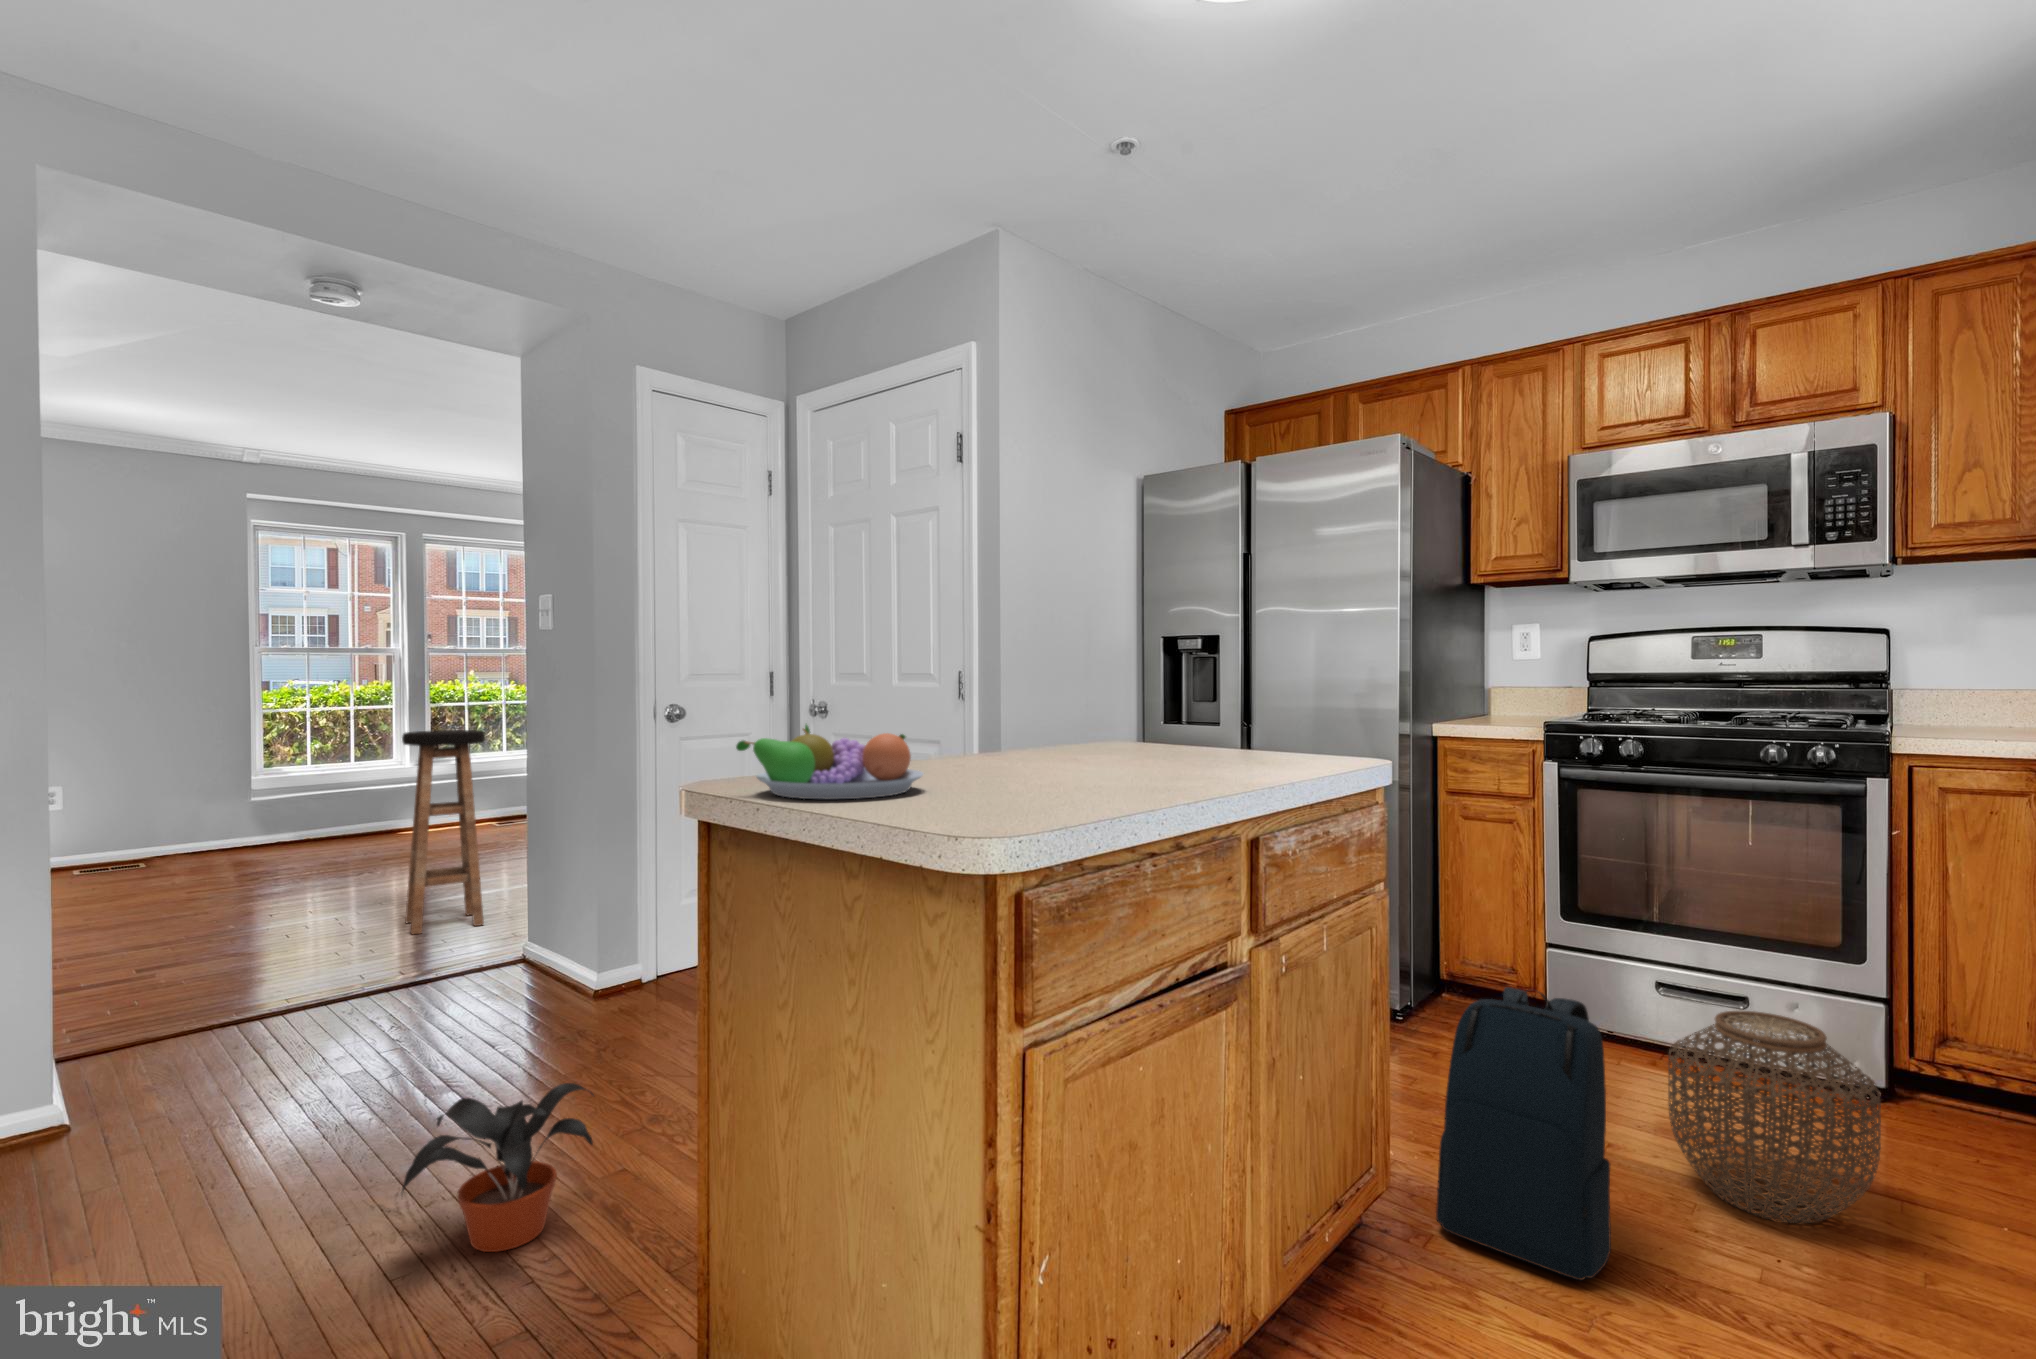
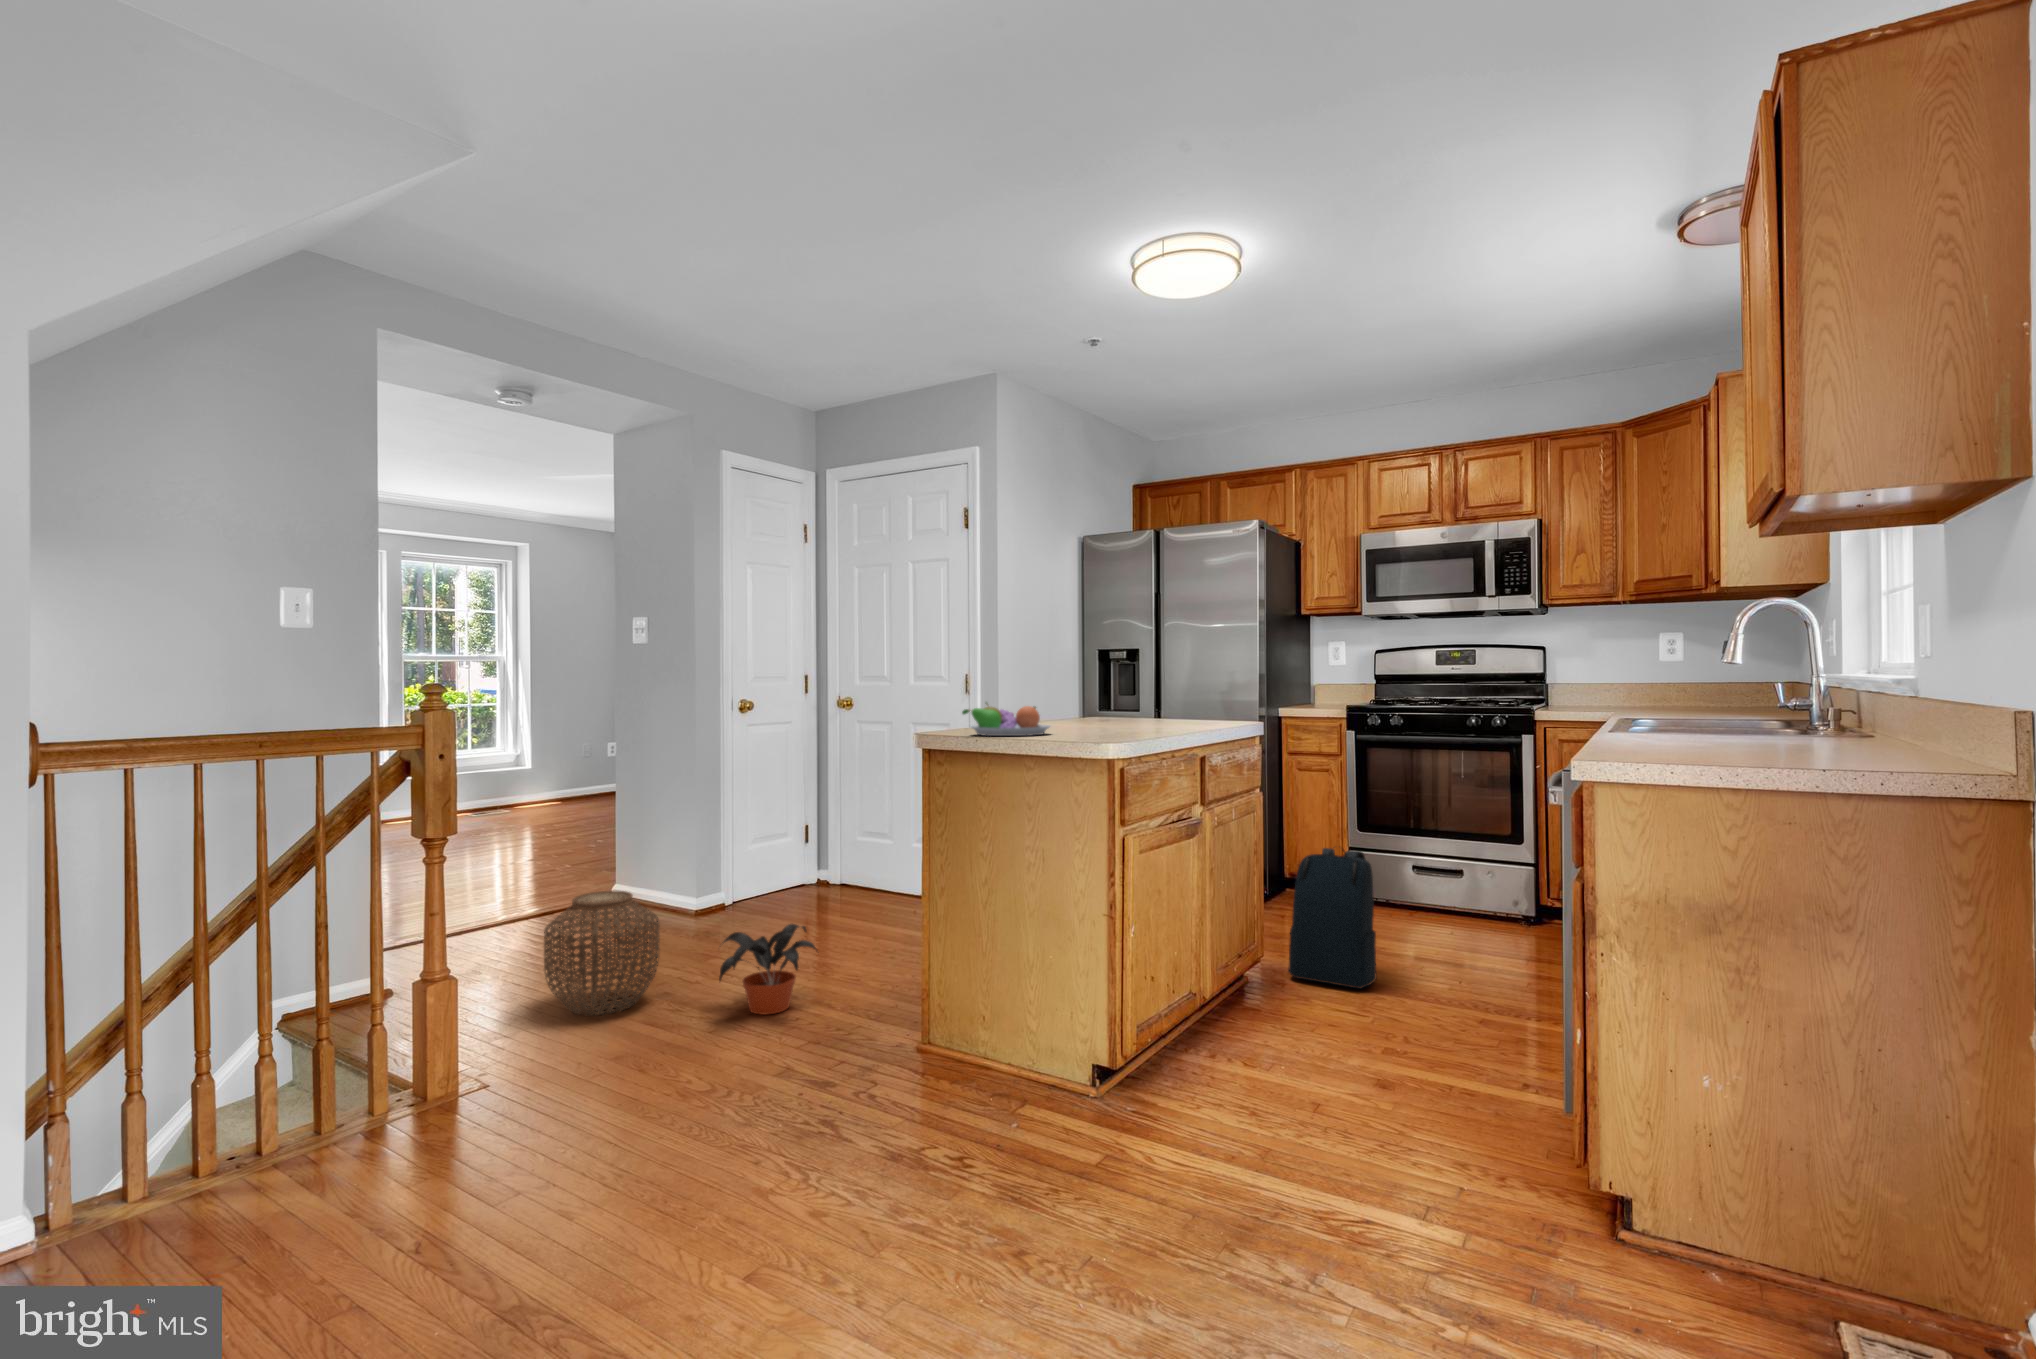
bar stool: present [402,730,485,934] -> none [496,725,565,886]
woven basket: present [1668,1011,1881,1223] -> present [544,891,659,1015]

